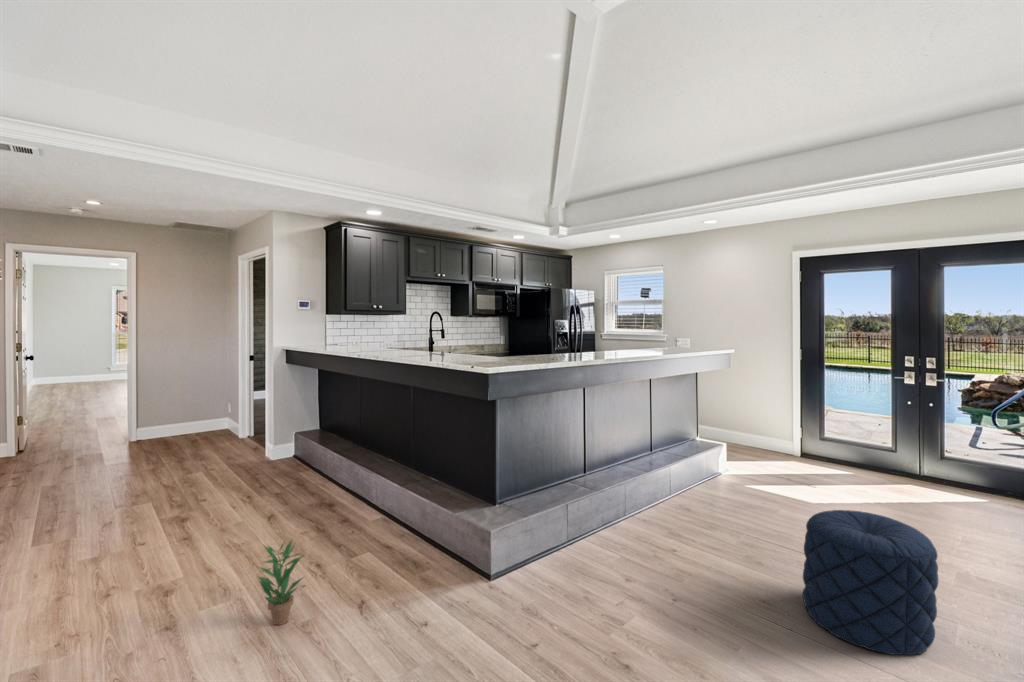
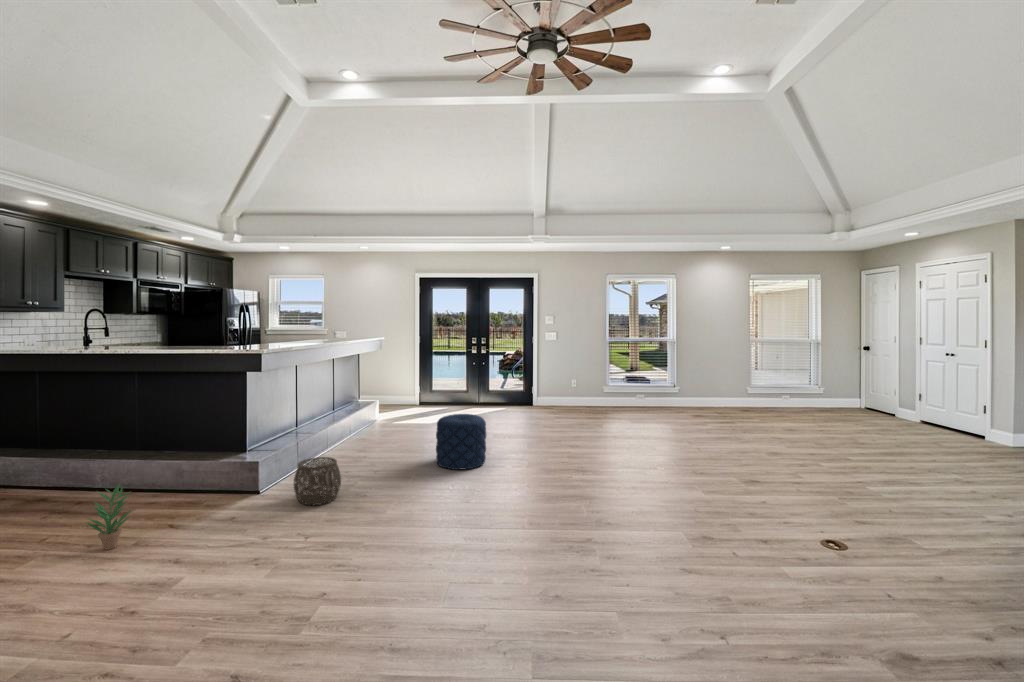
woven basket: none [515,549,593,647] -> present [294,457,341,505]

